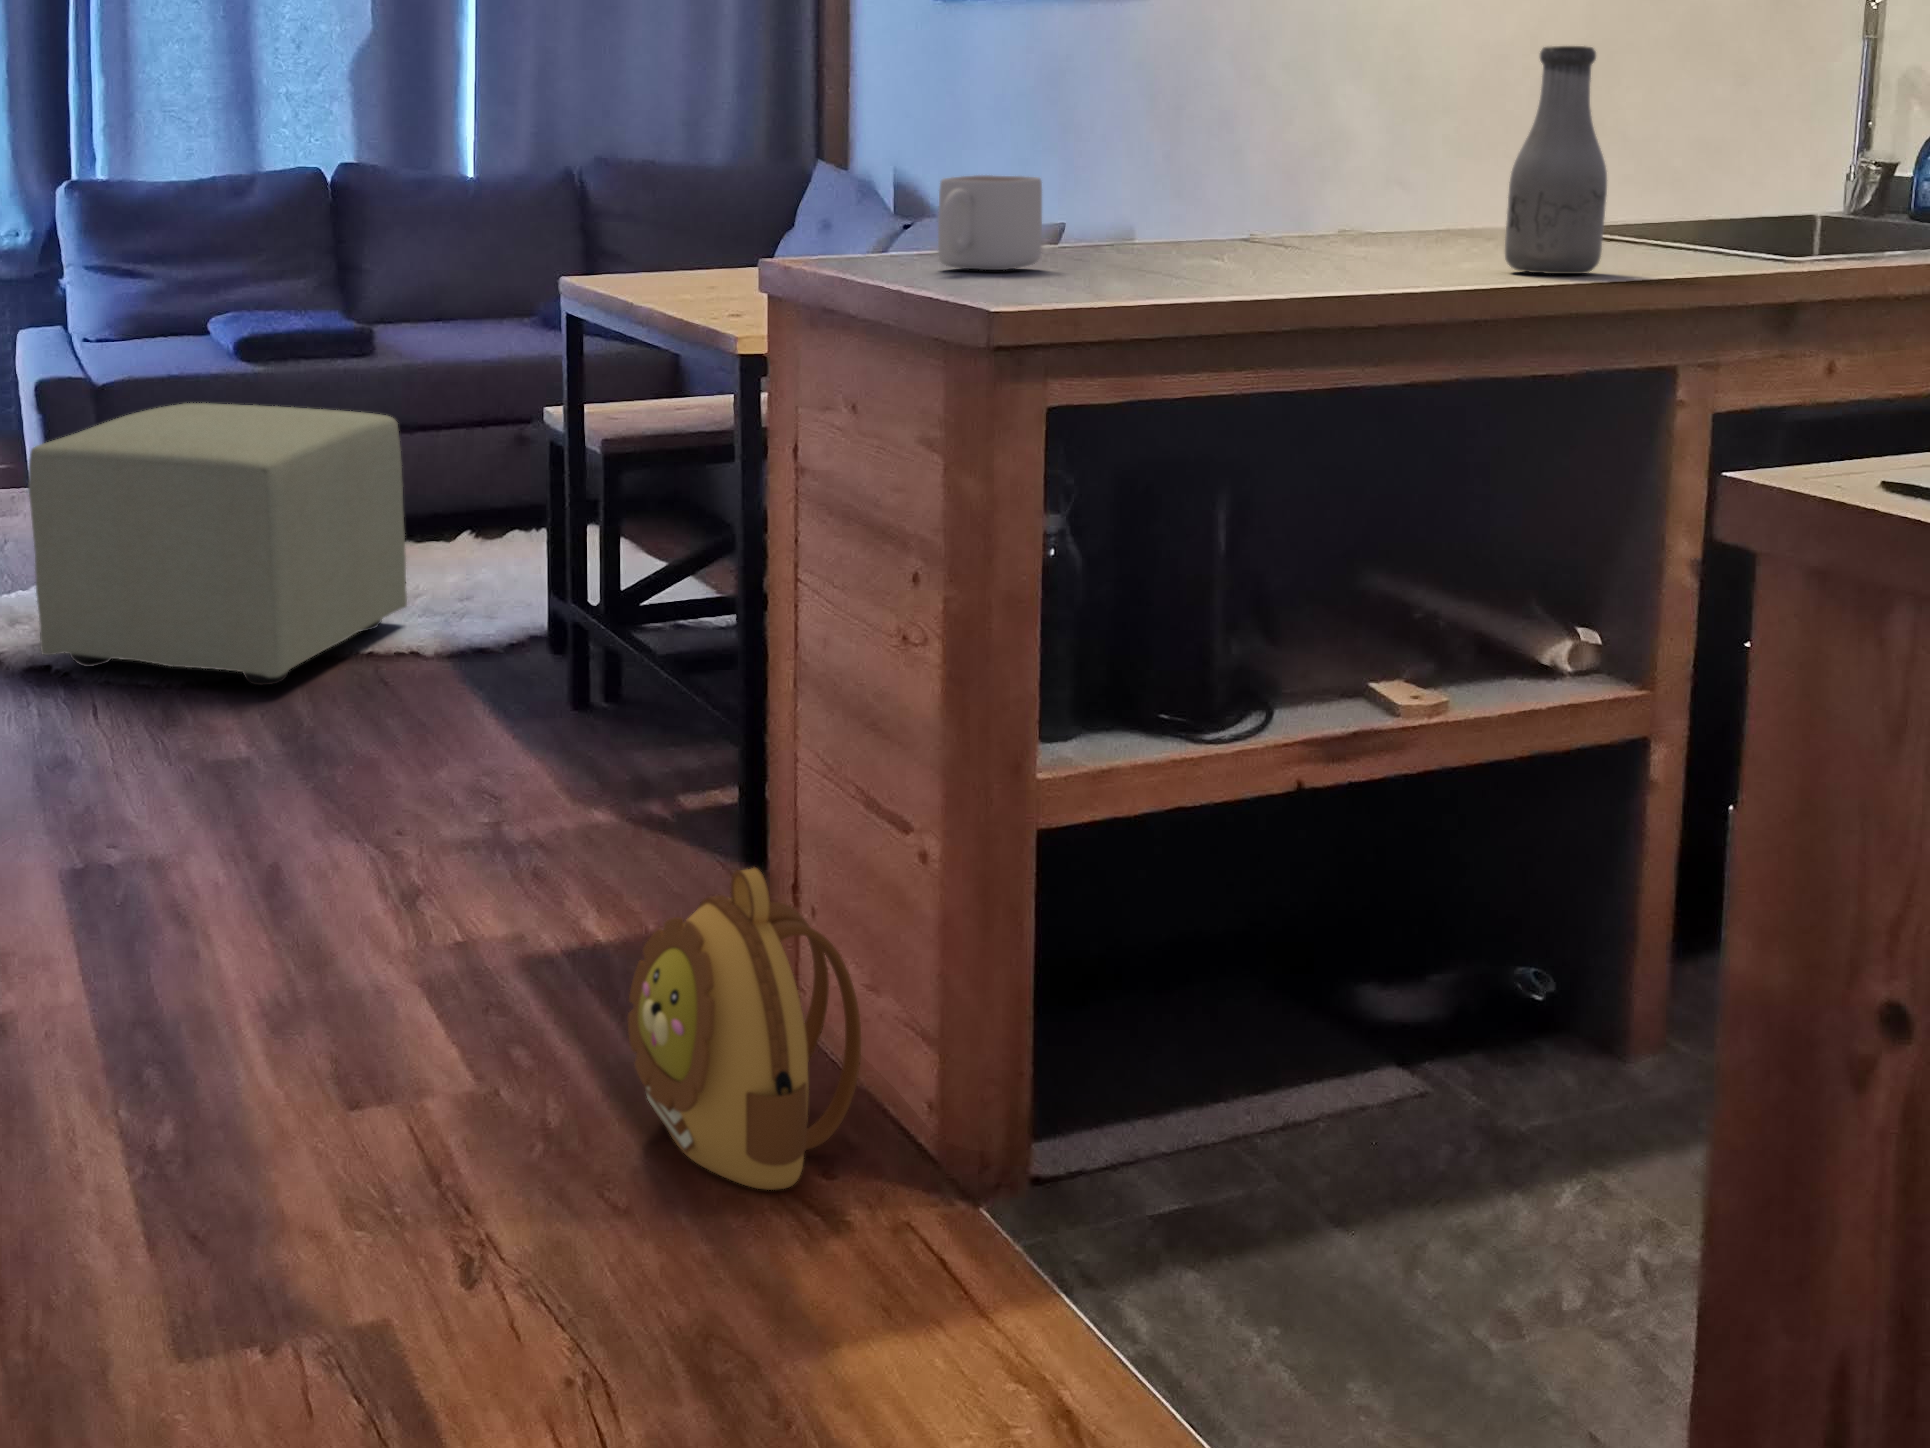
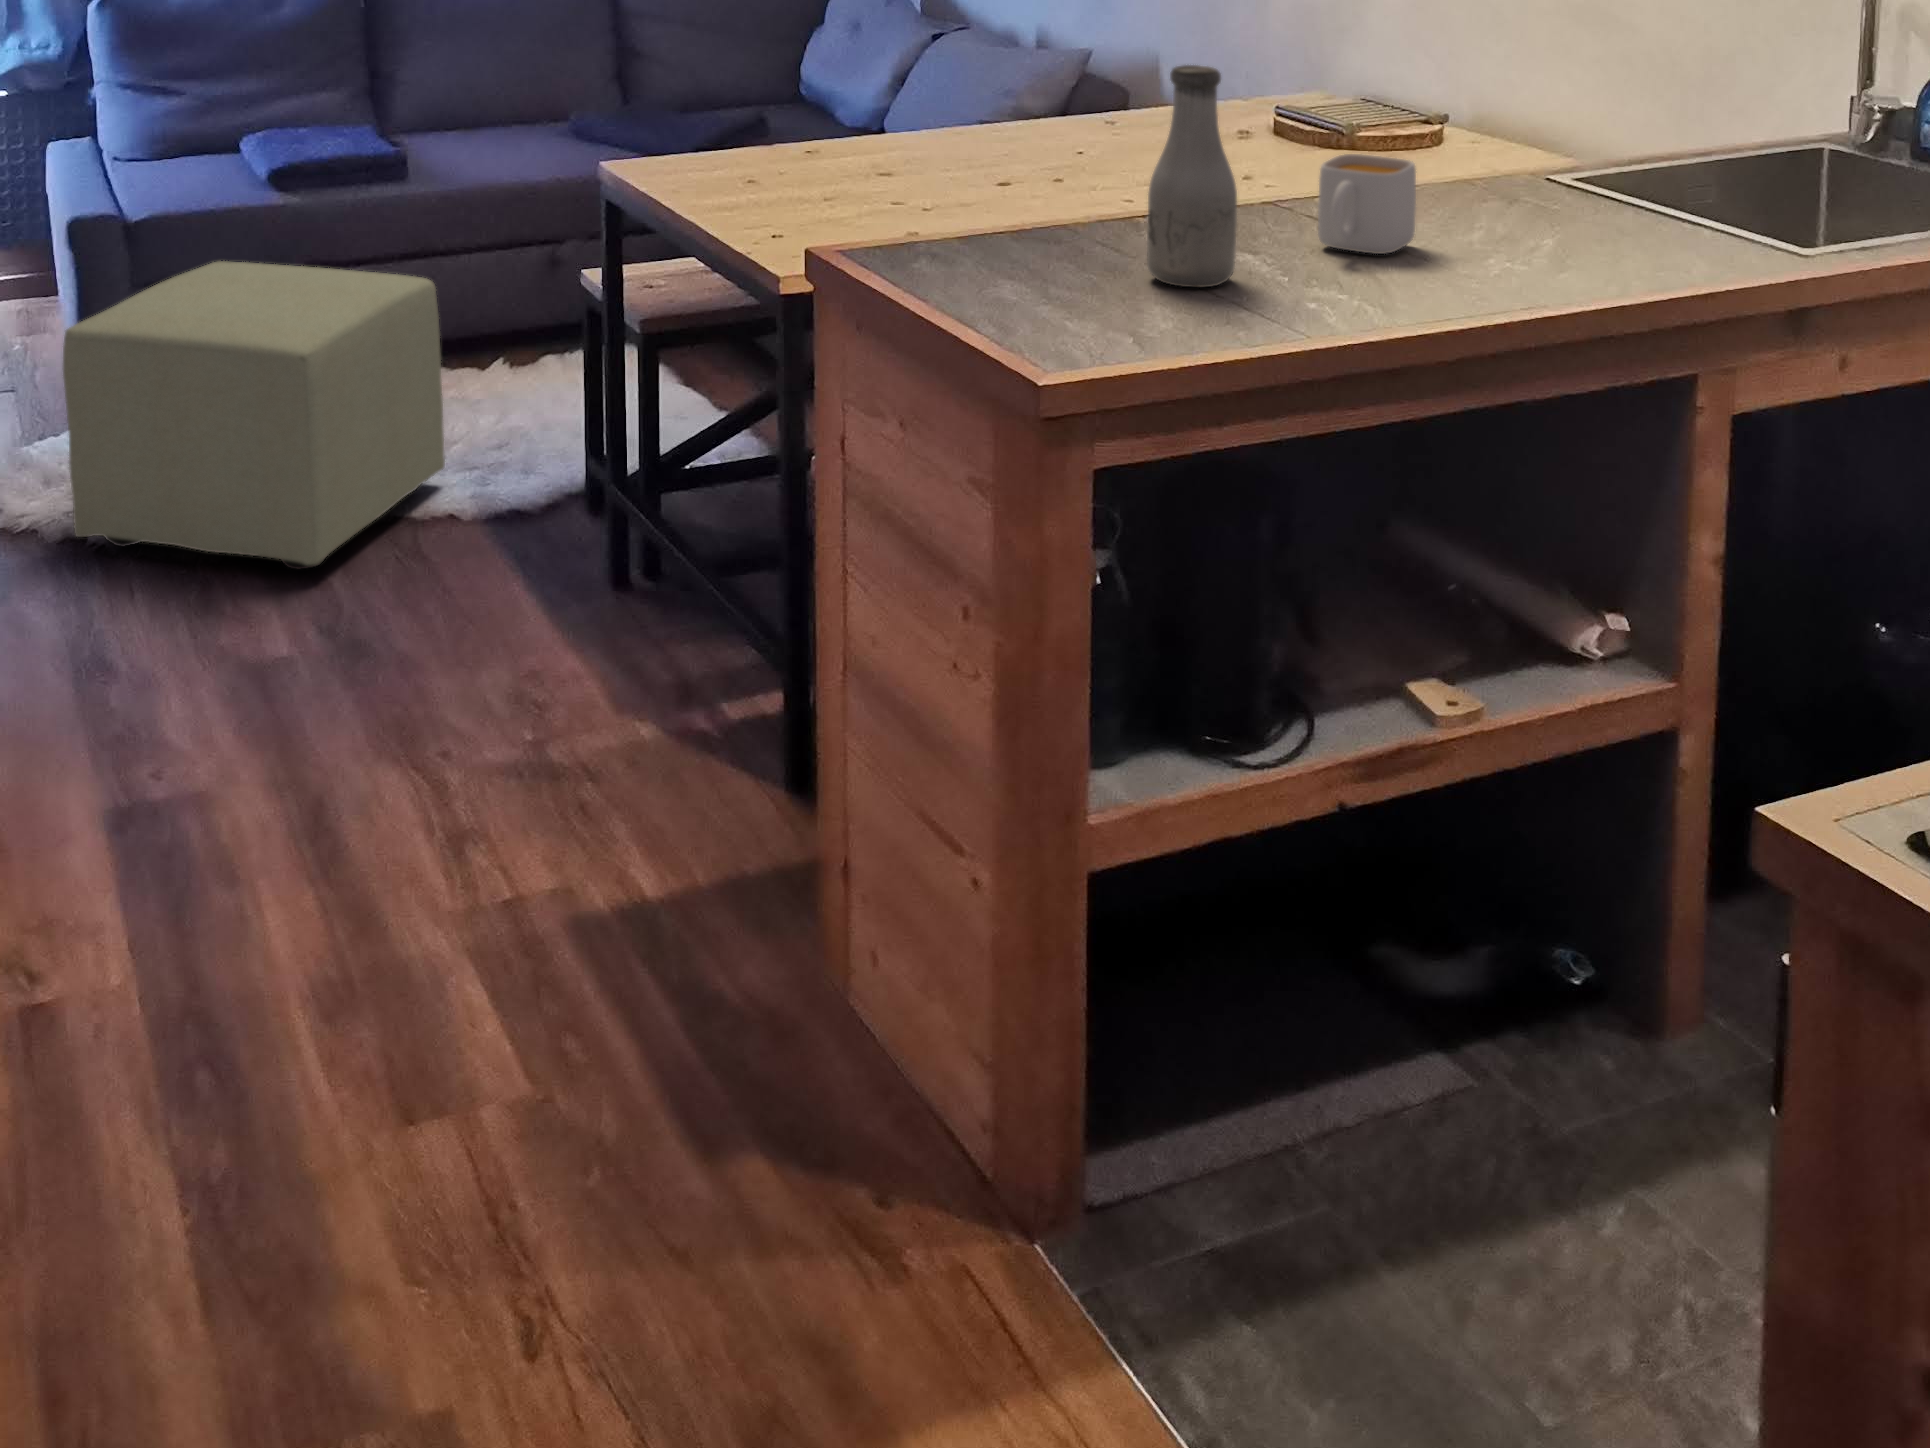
bottle: present [1505,46,1607,274] -> present [1147,65,1237,287]
mug: present [938,175,1042,270] -> present [1318,154,1416,254]
backpack: present [628,868,861,1190] -> none [679,890,912,1228]

